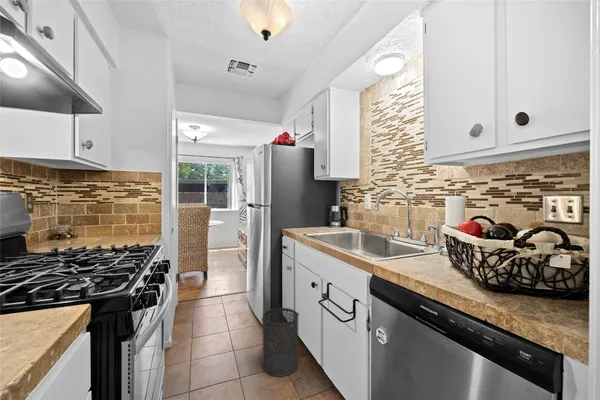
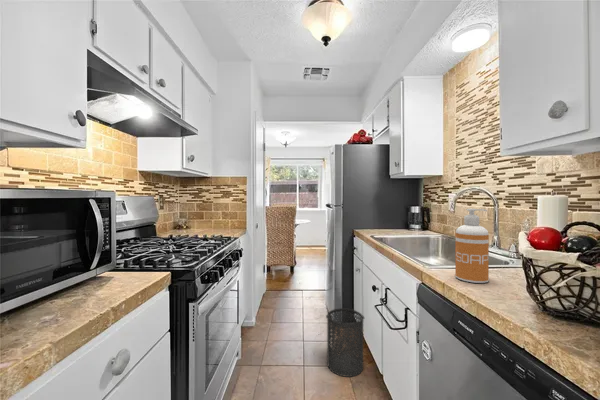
soap dispenser: none [403,208,430,271] -> present [455,209,489,283]

